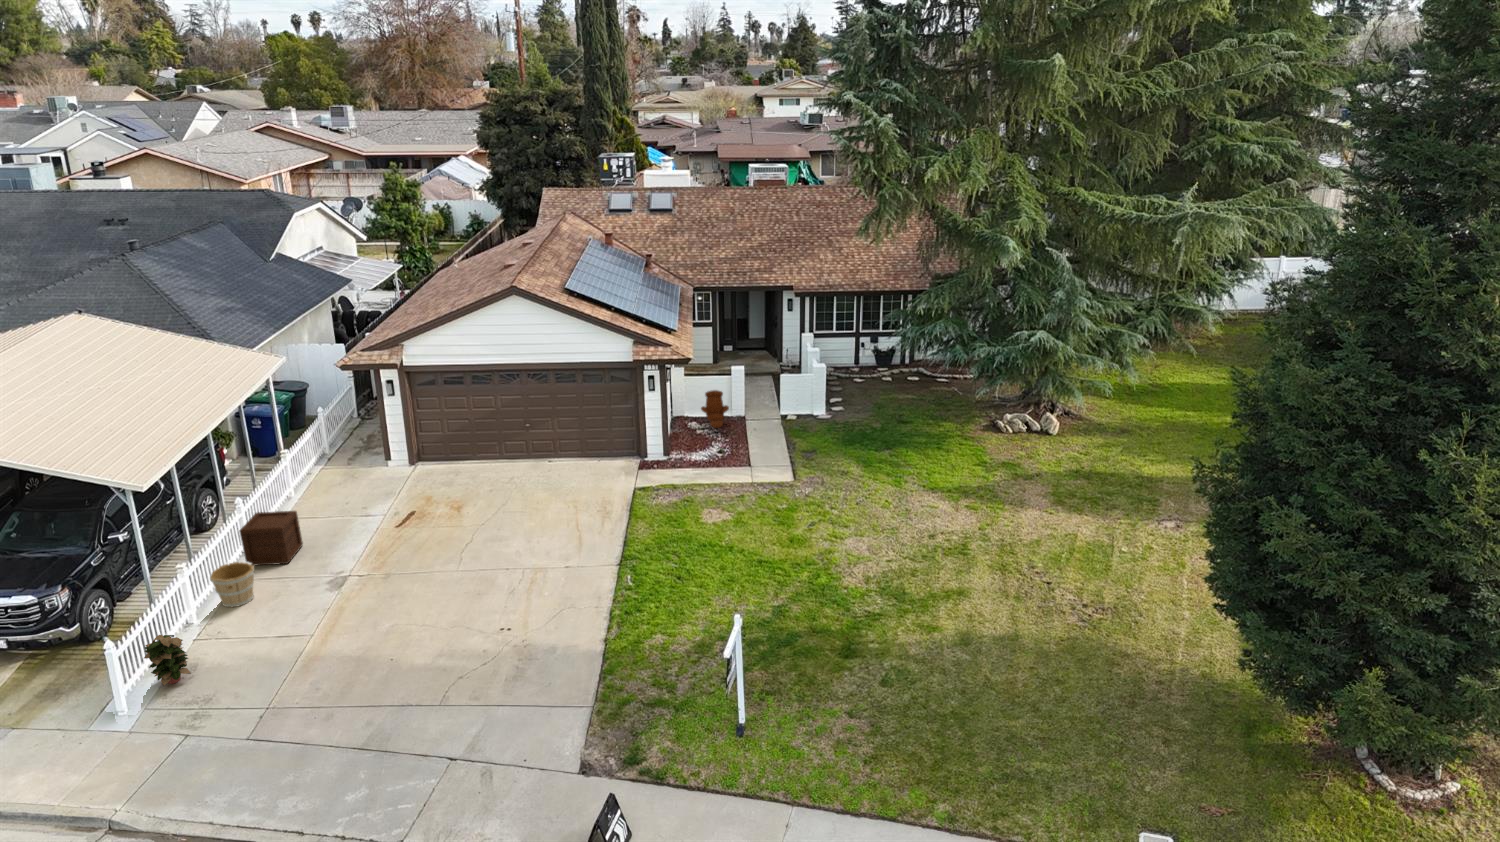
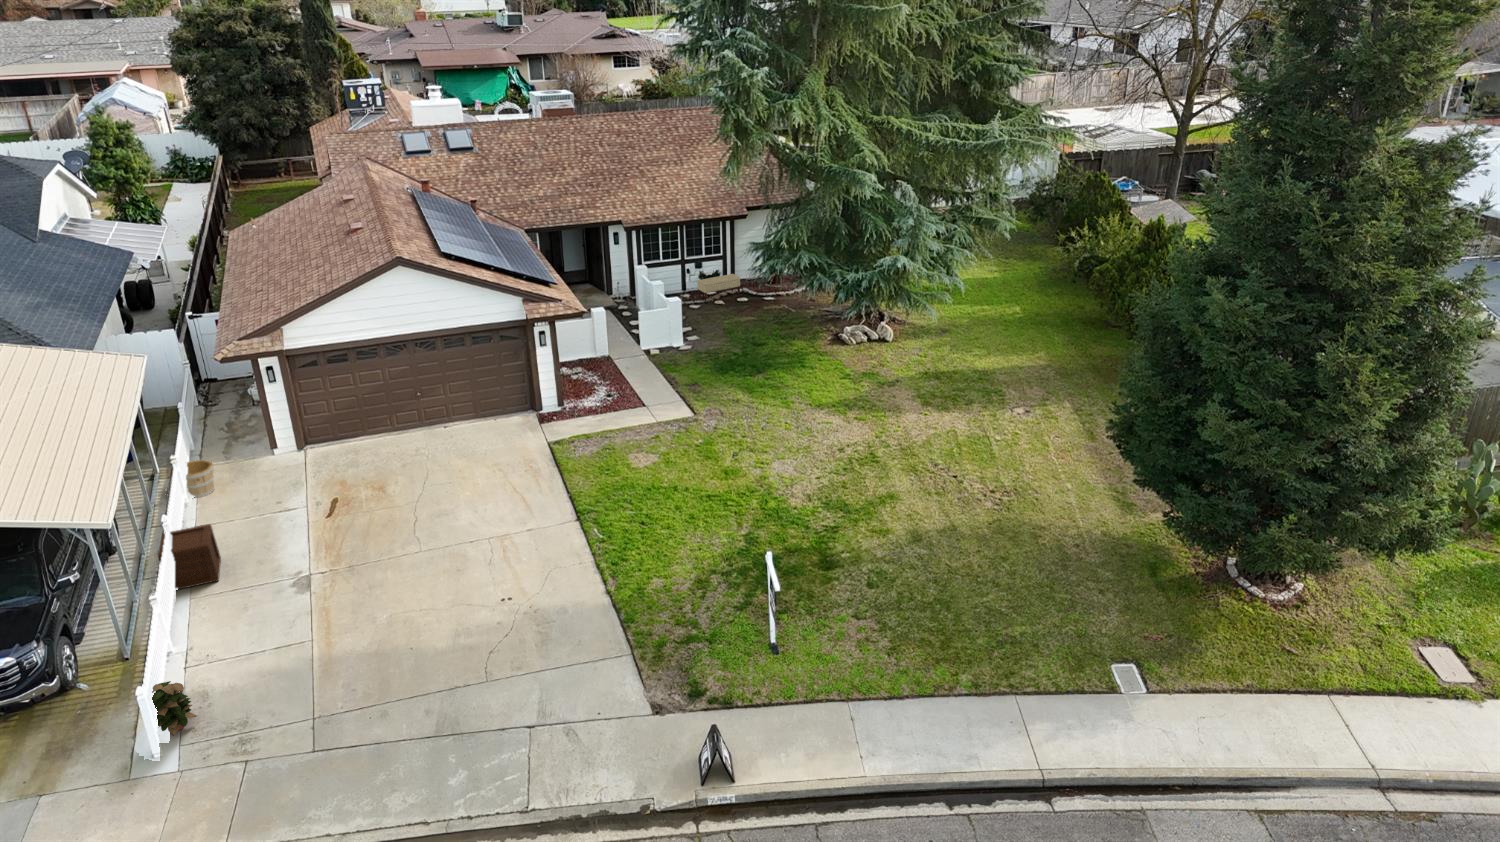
bench: none [870,351,917,376] -> present [697,274,740,301]
lounge chair: present [701,390,729,433] -> none [568,334,598,381]
wooden bucket: present [210,562,254,607] -> present [186,460,214,498]

